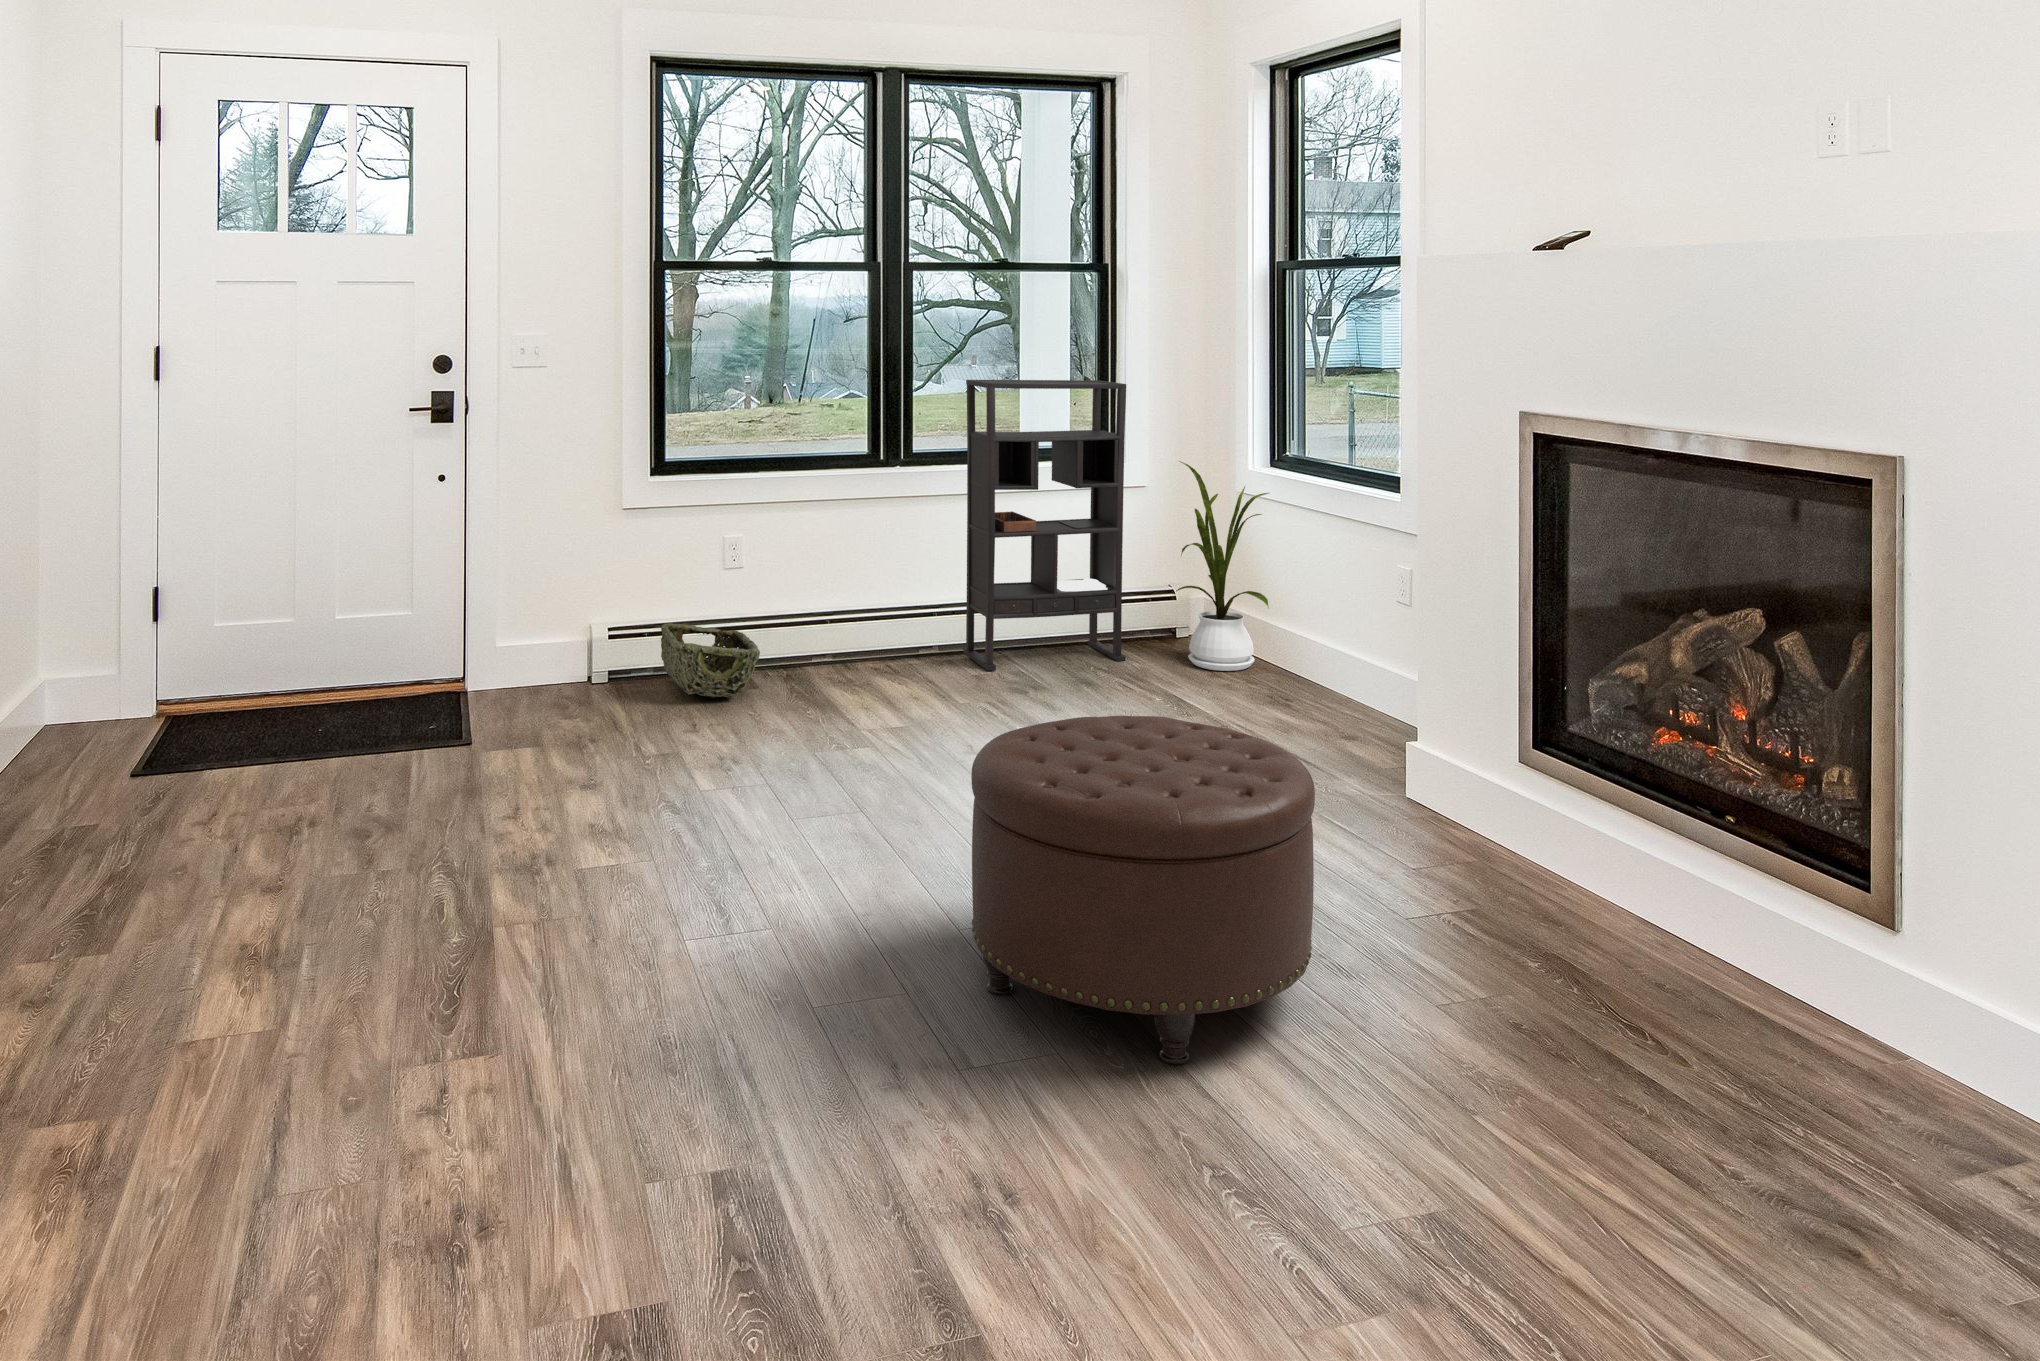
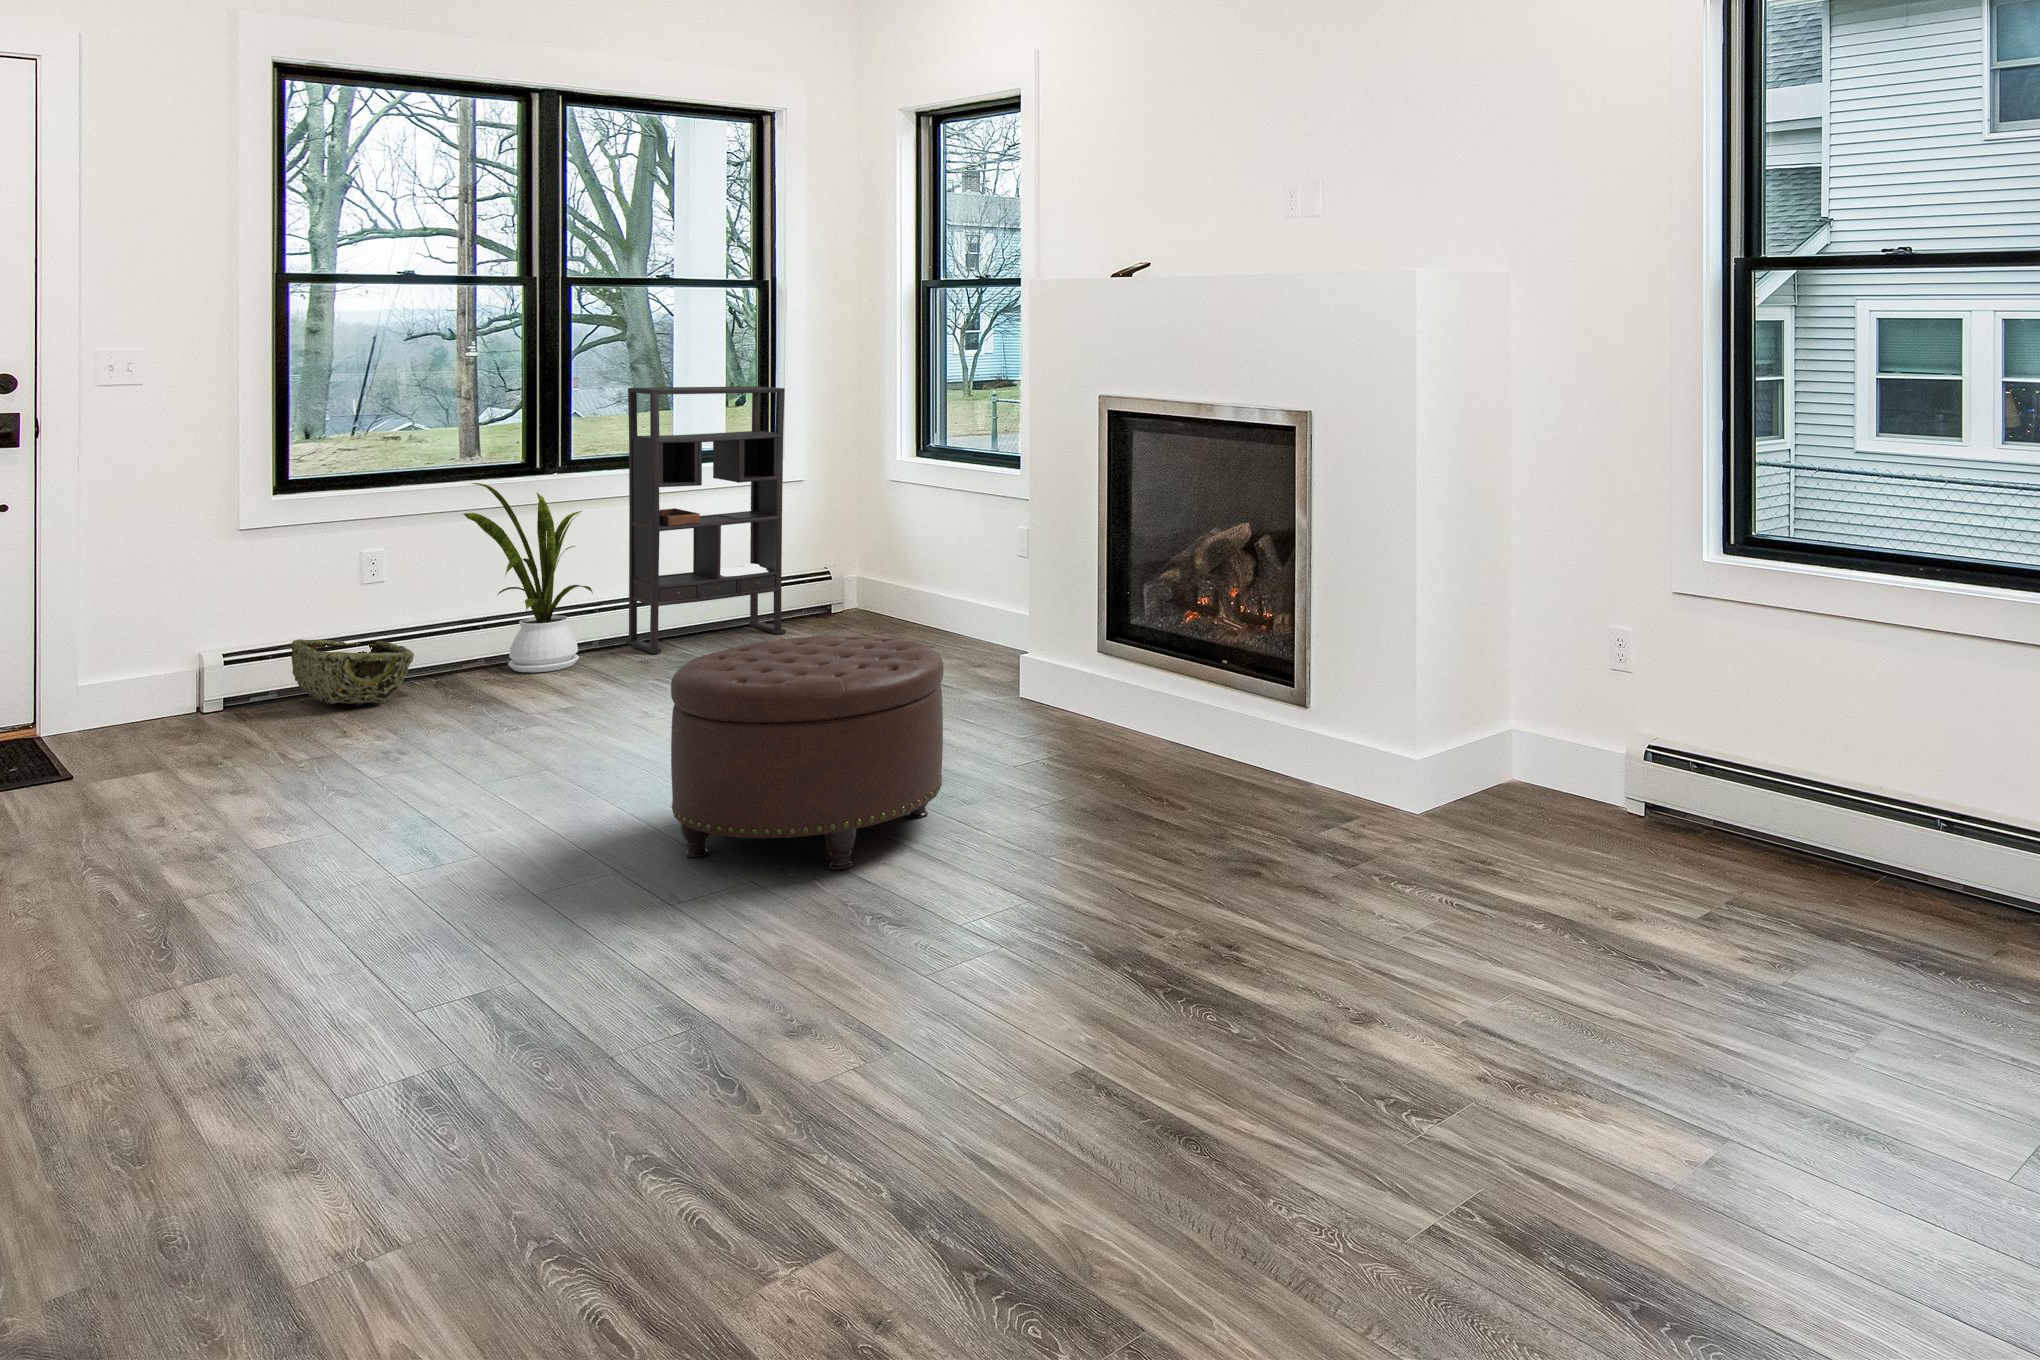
house plant: present [1177,461,1269,671] -> present [463,483,593,673]

